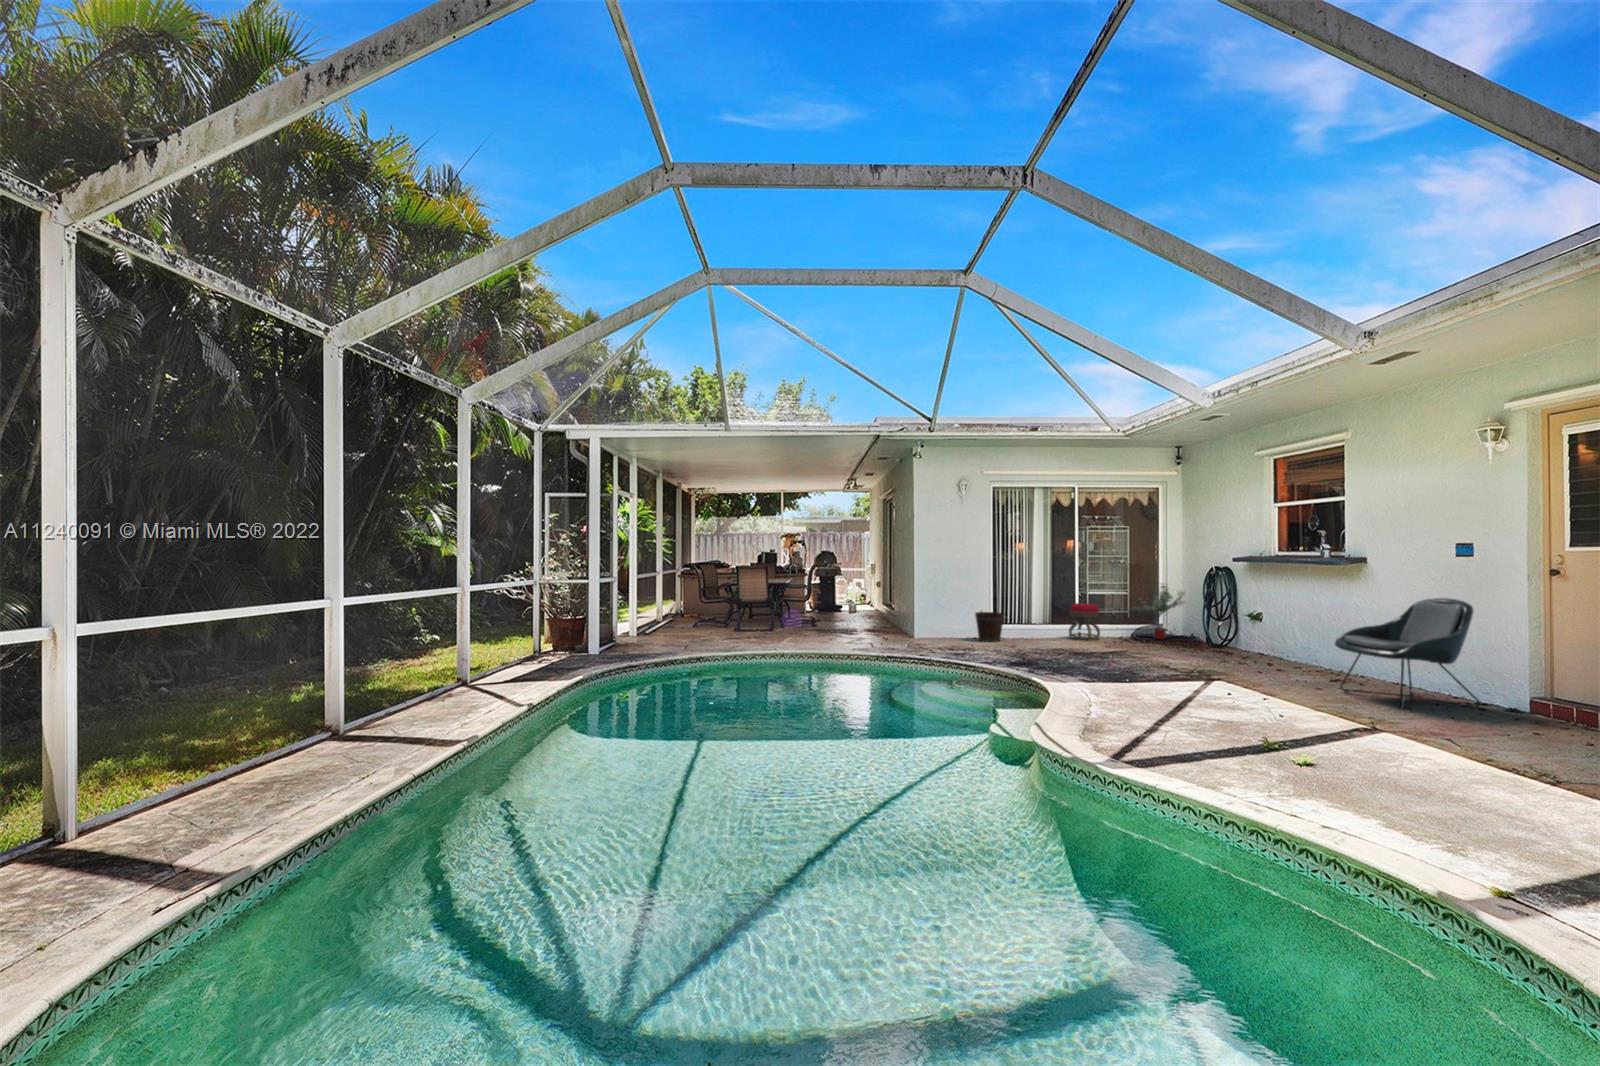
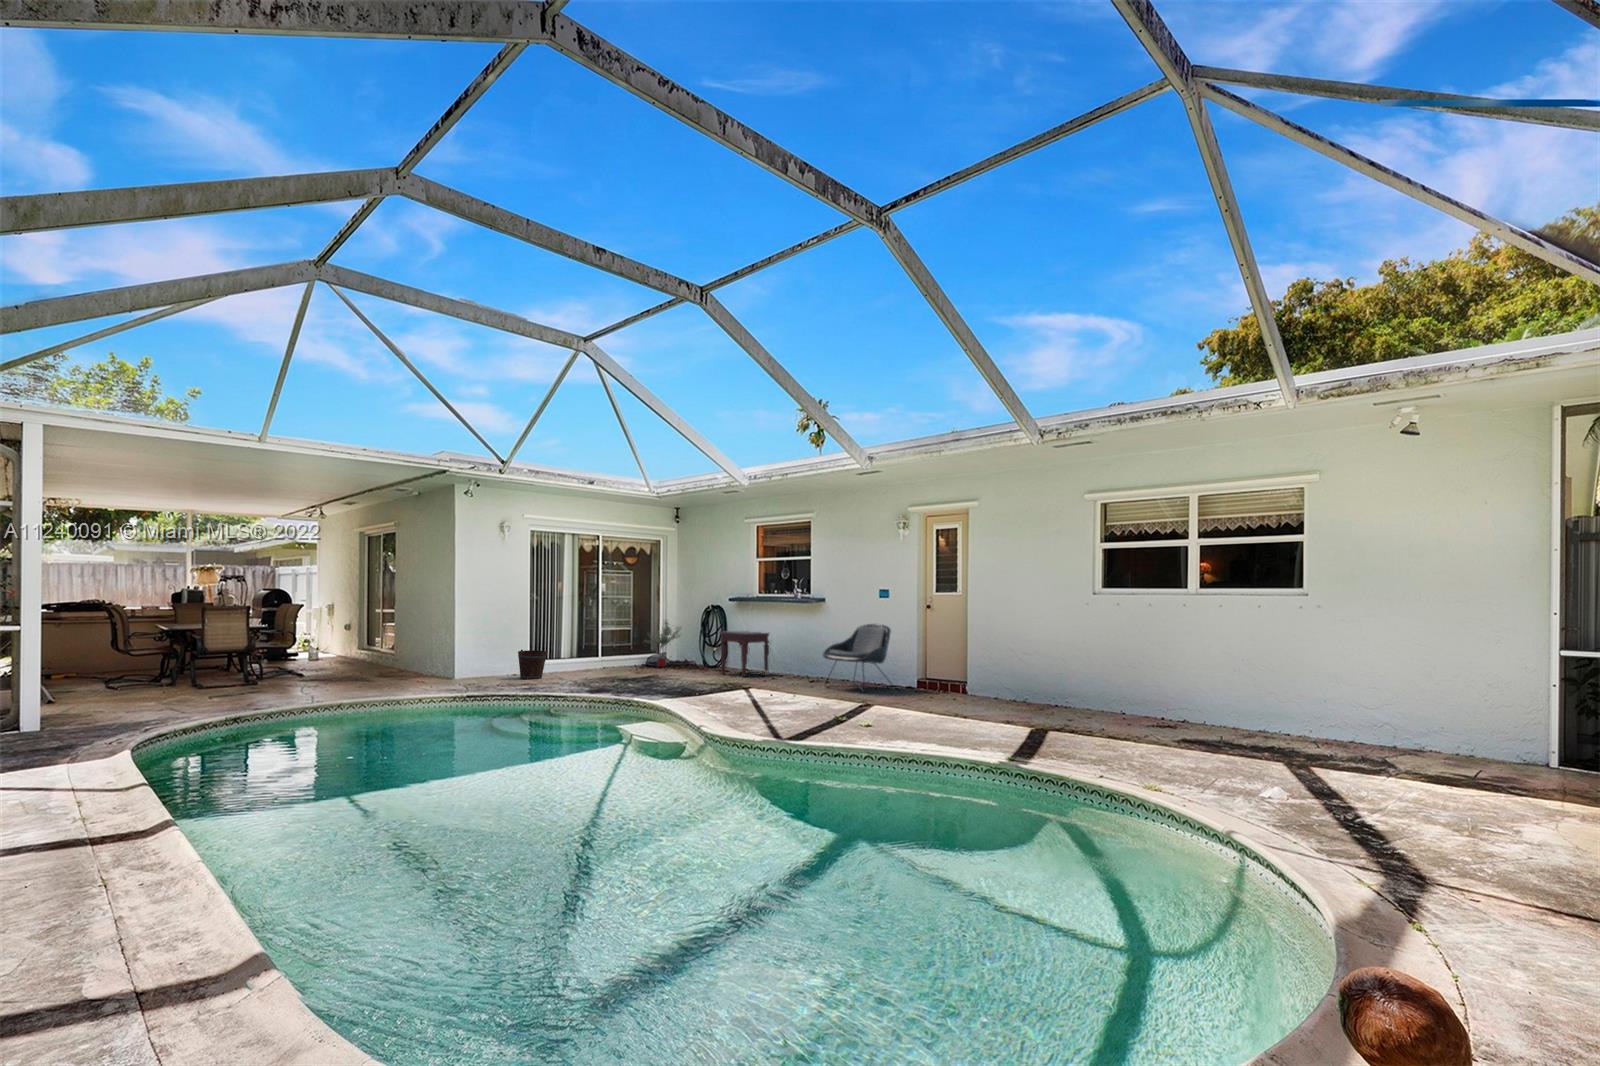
side table: none [1212,600,1295,663] -> present [719,631,769,677]
stool: present [1069,603,1100,641] -> none [595,639,622,672]

